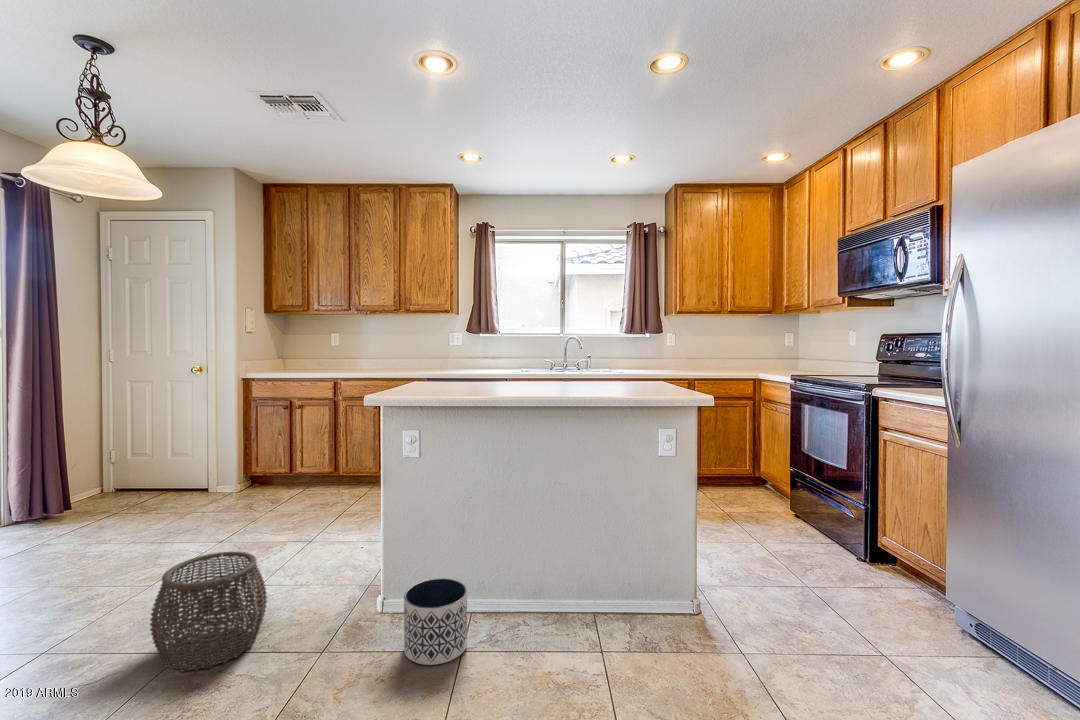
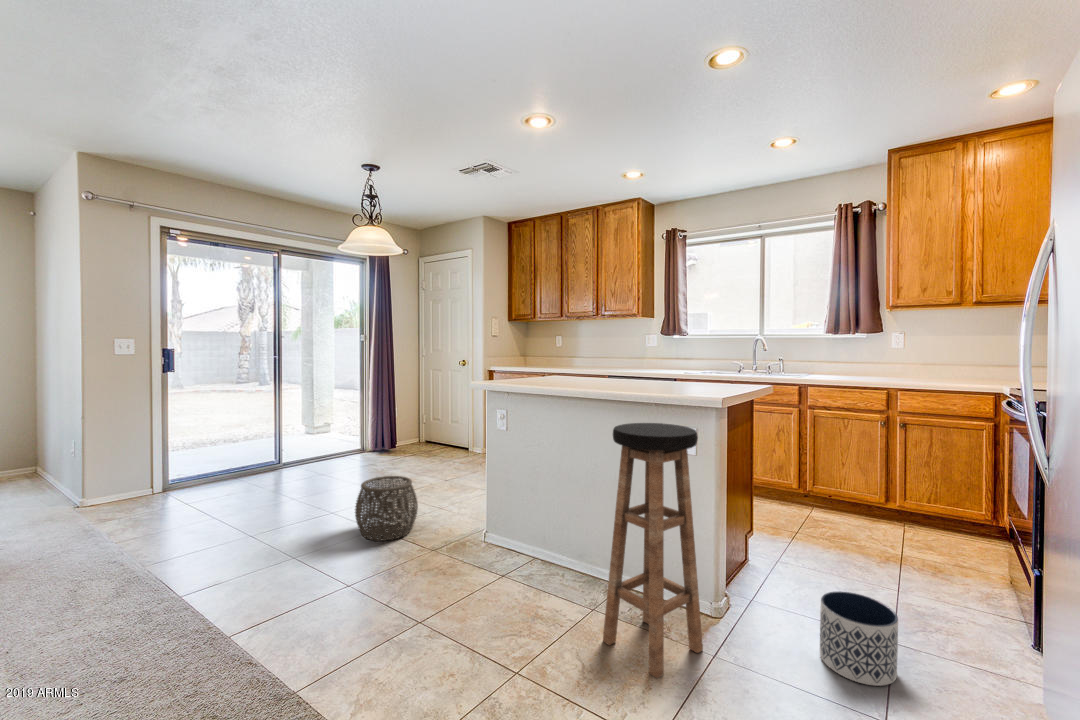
bar stool: none [642,426,733,693] -> present [603,423,703,678]
planter: present [404,578,467,665] -> present [820,592,898,686]

